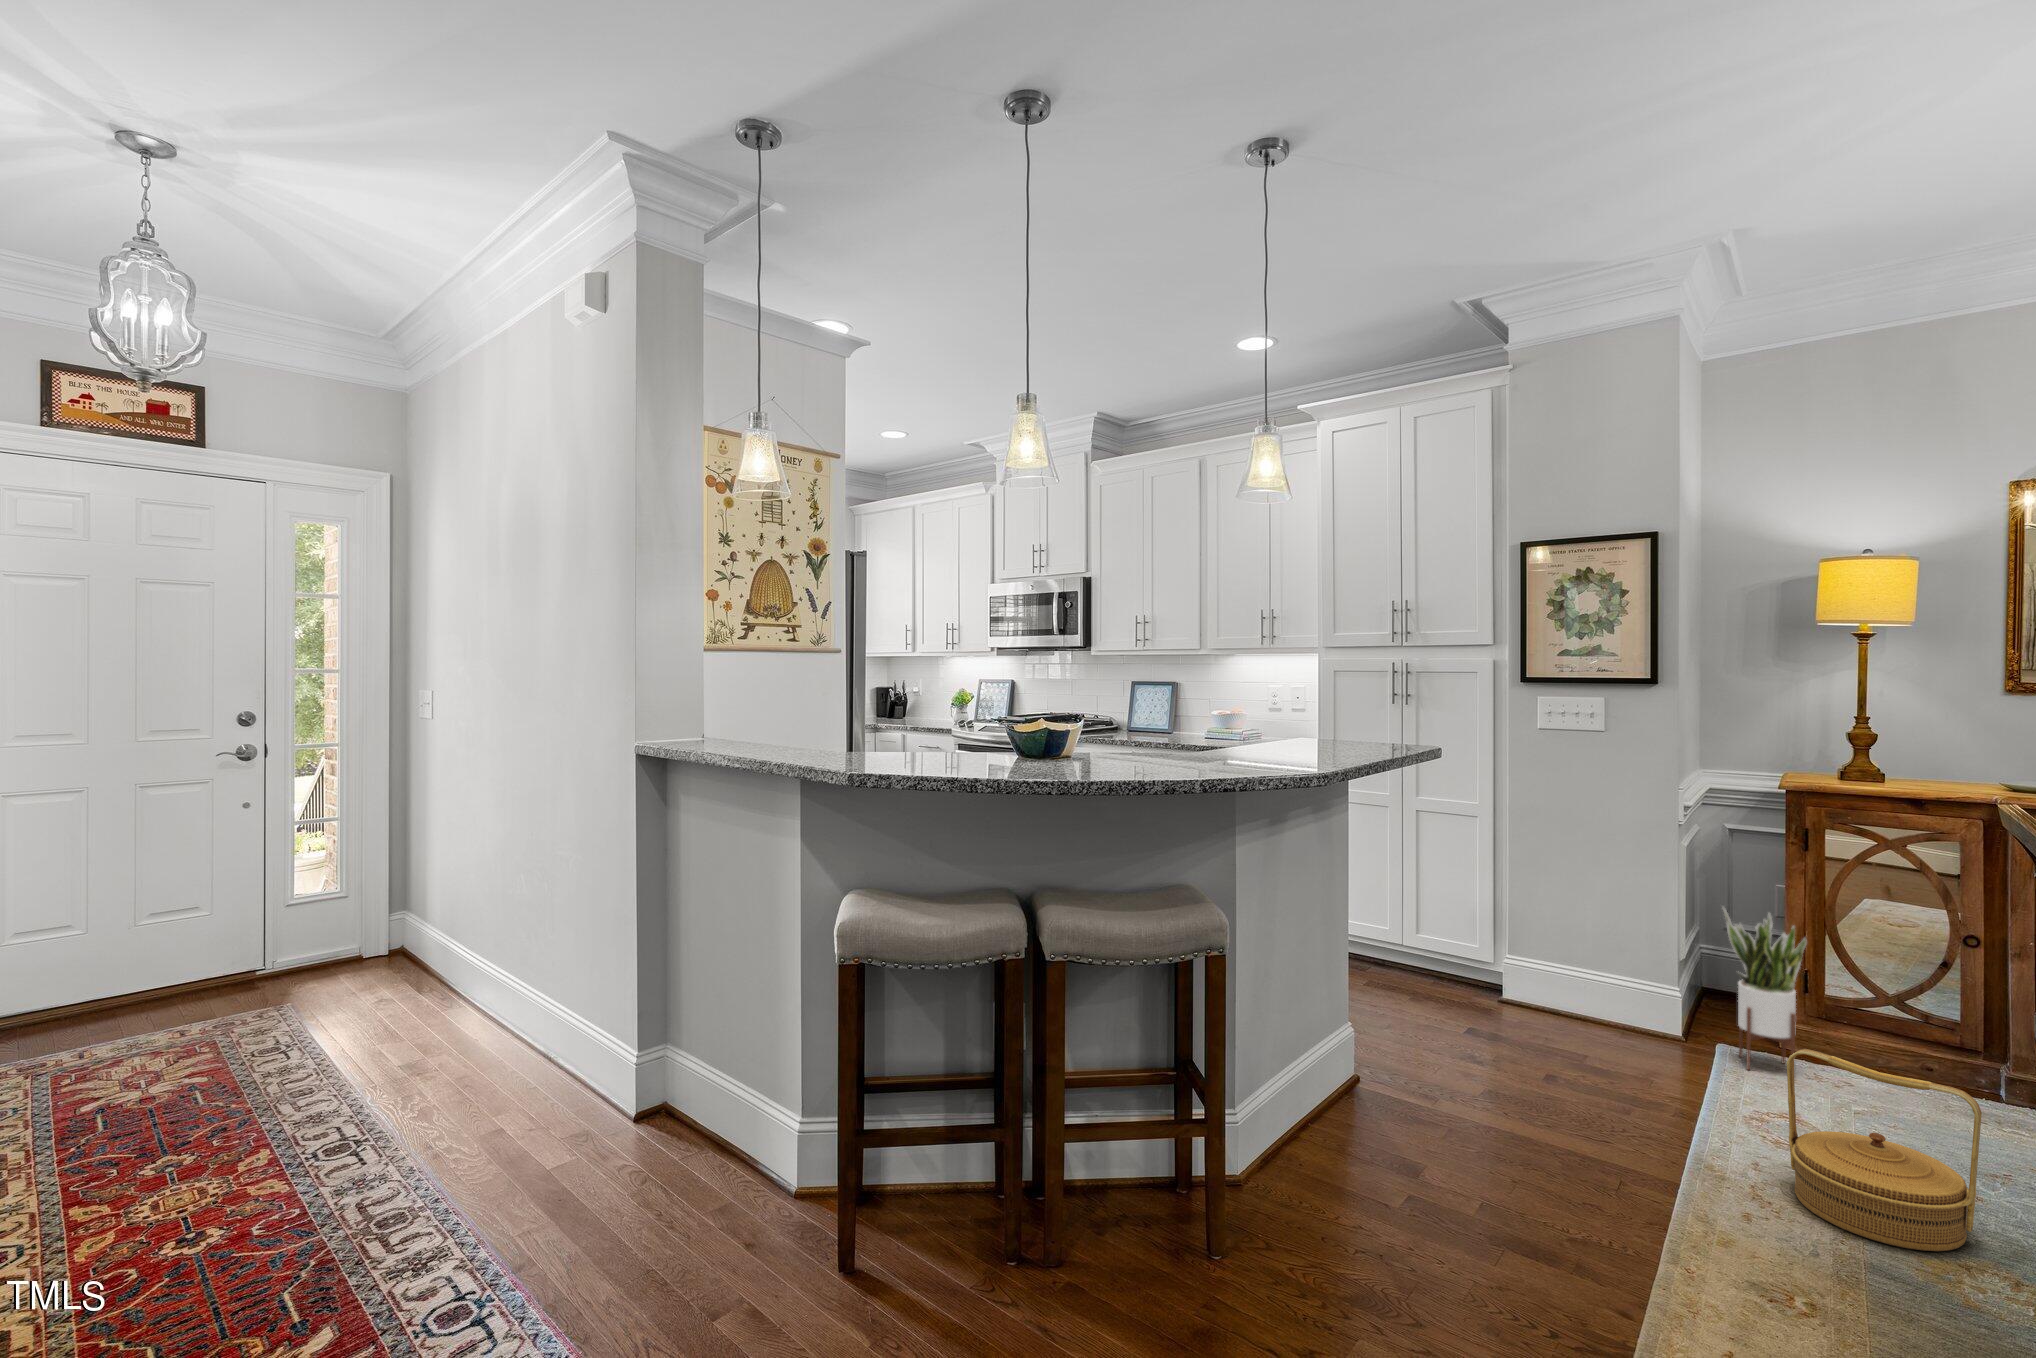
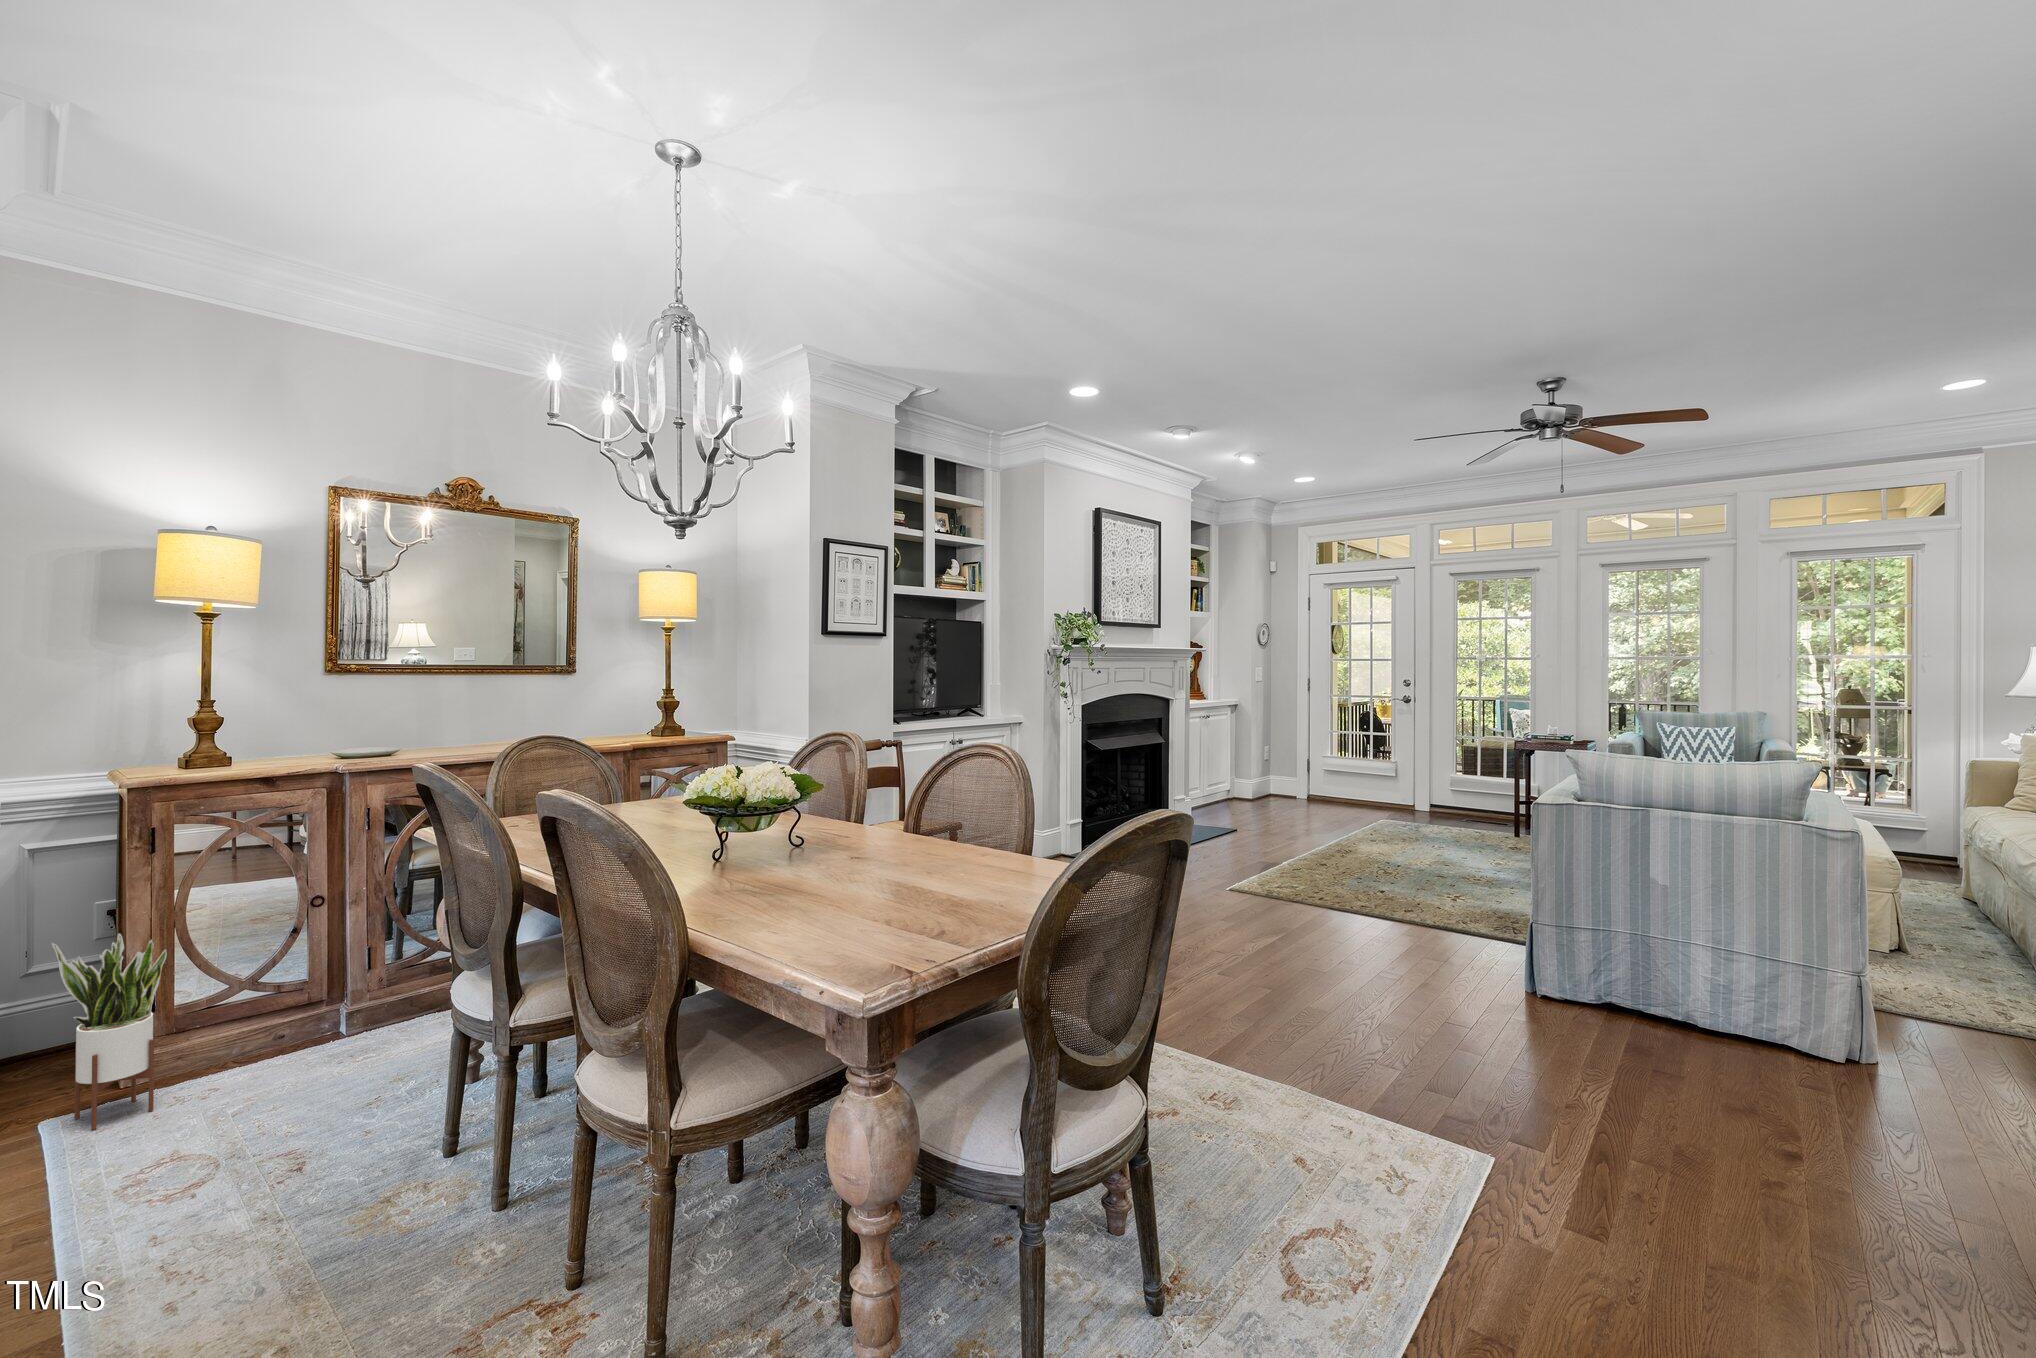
basket: present [1787,1049,1982,1251] -> none [197,1046,394,1252]

